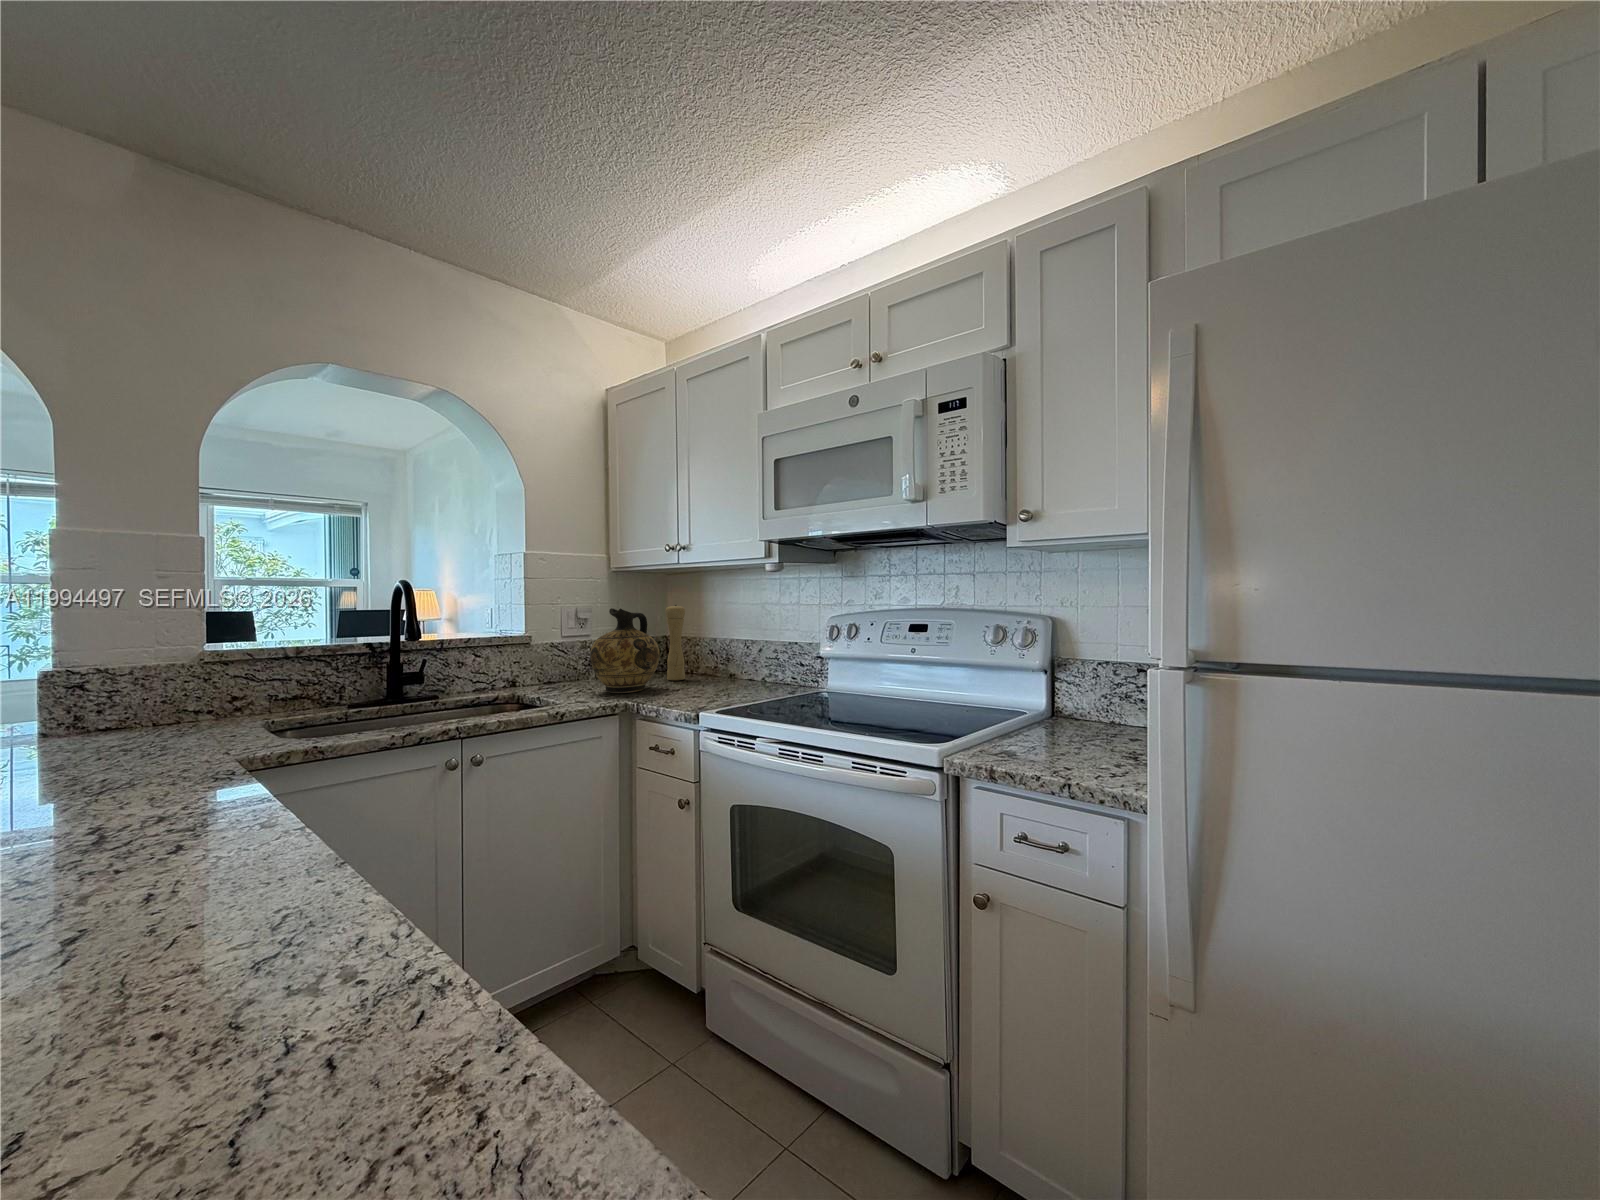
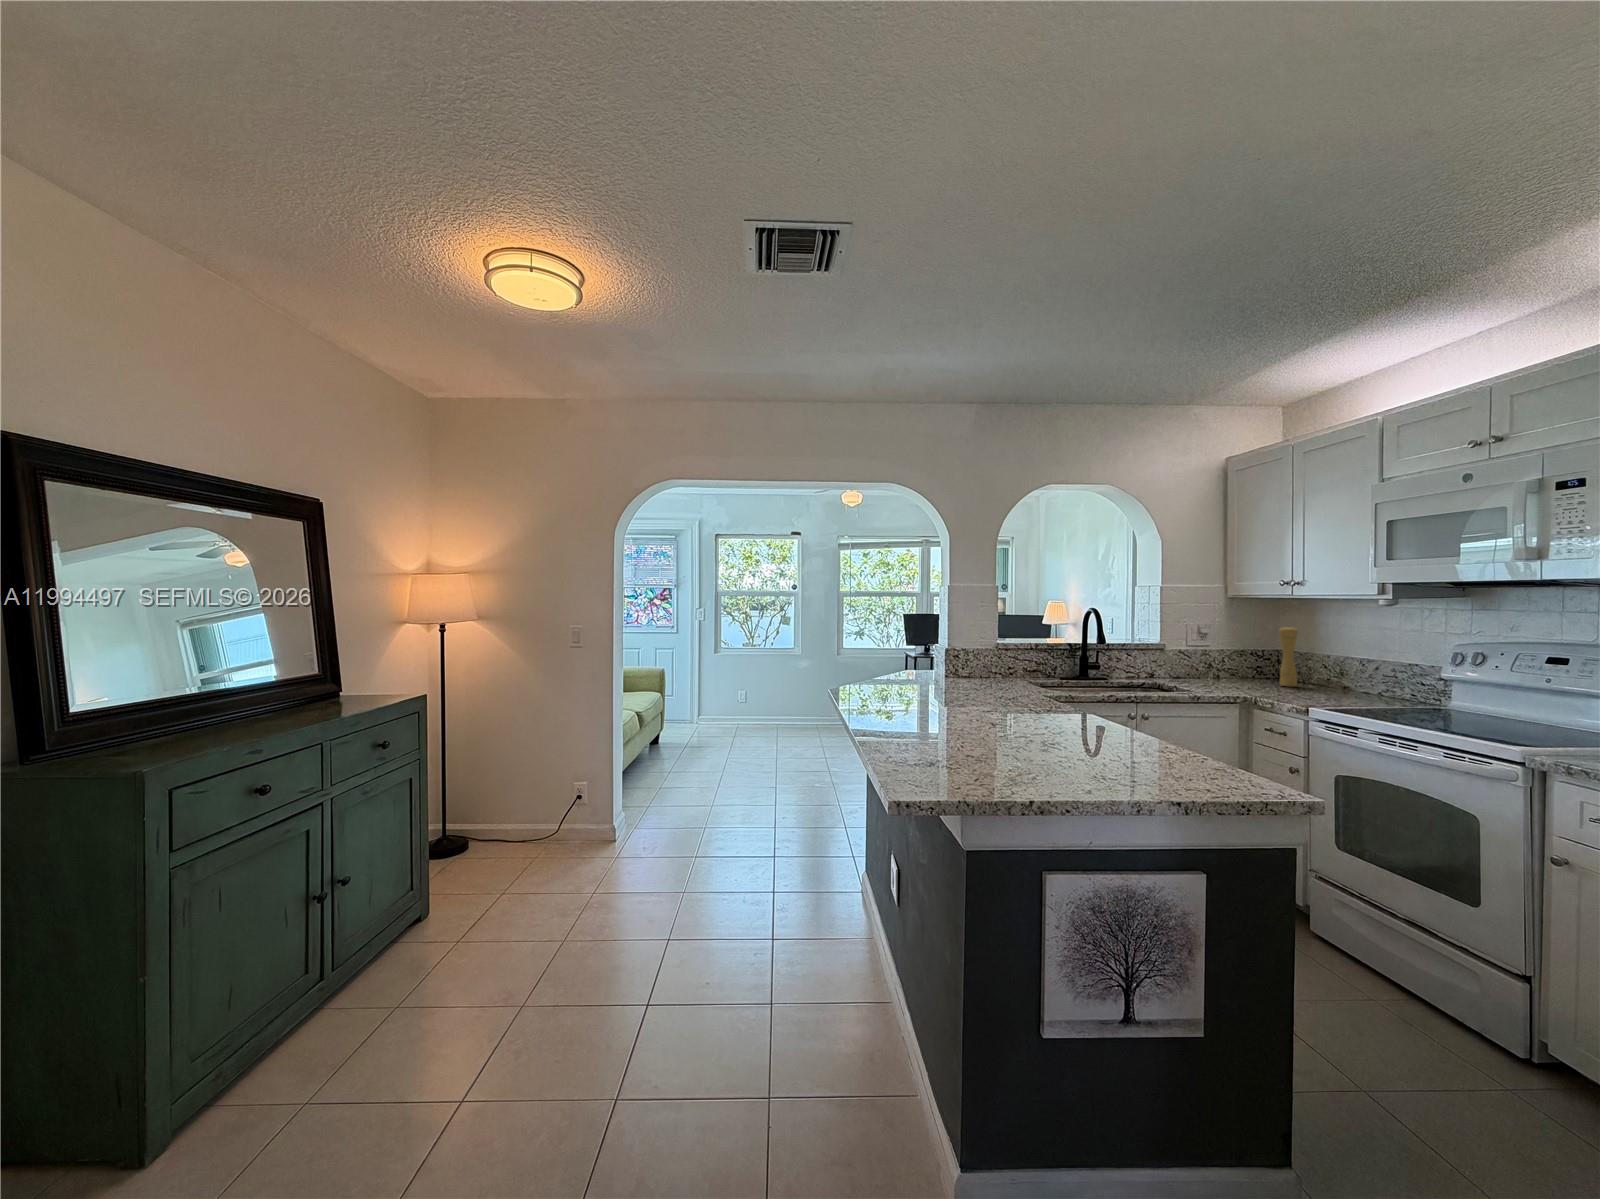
ceramic jug: present [590,608,660,693] -> none [1214,629,1273,691]

